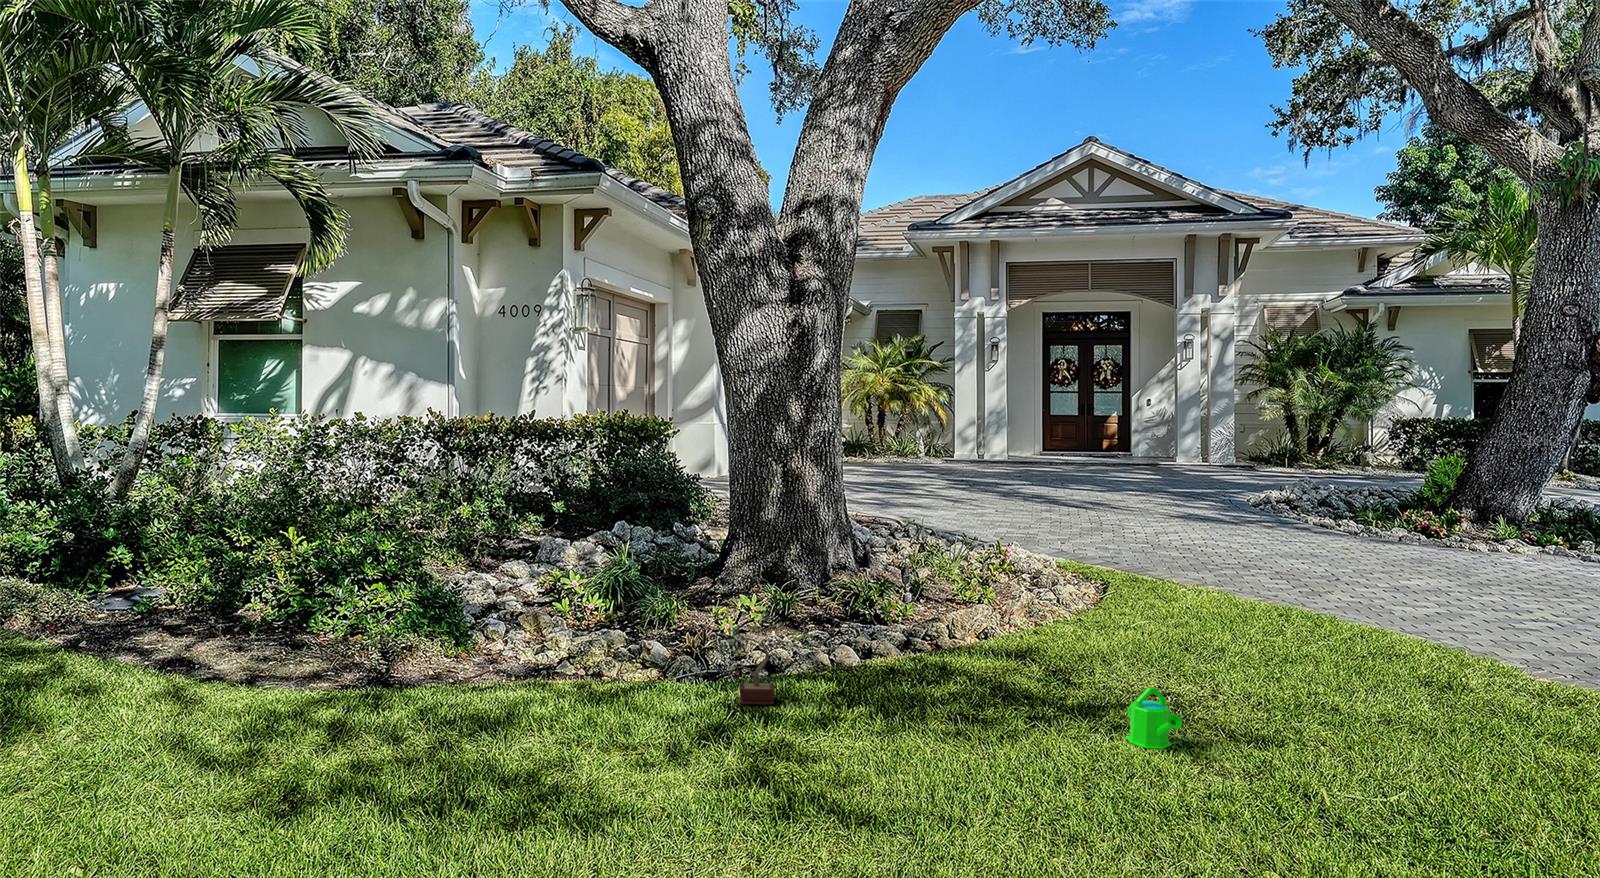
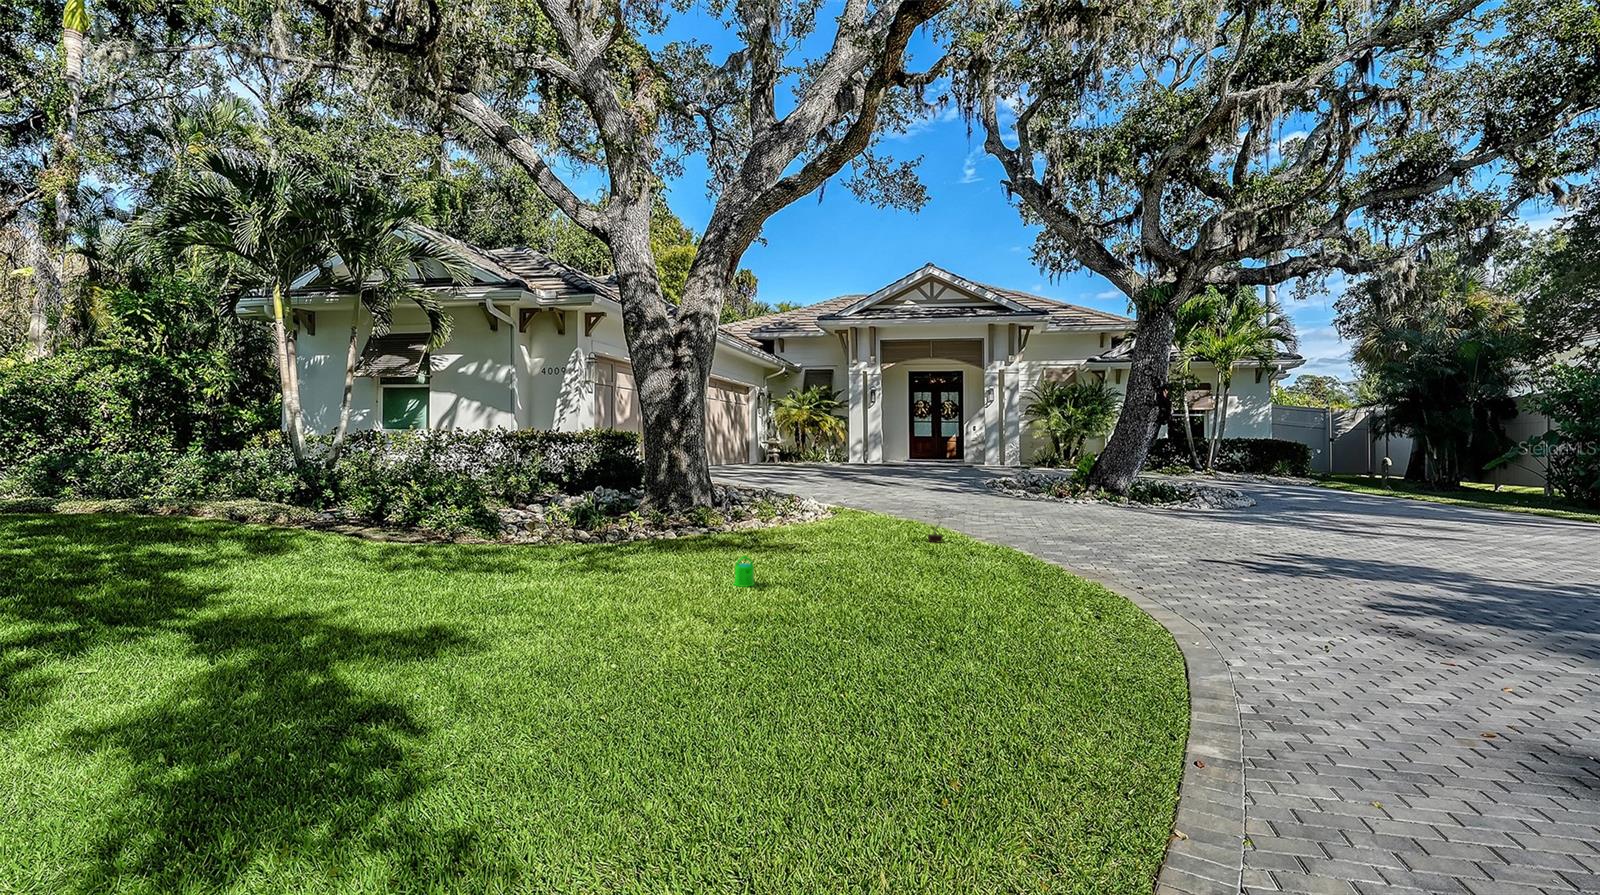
potted plant: present [726,610,811,705] -> present [925,505,953,542]

